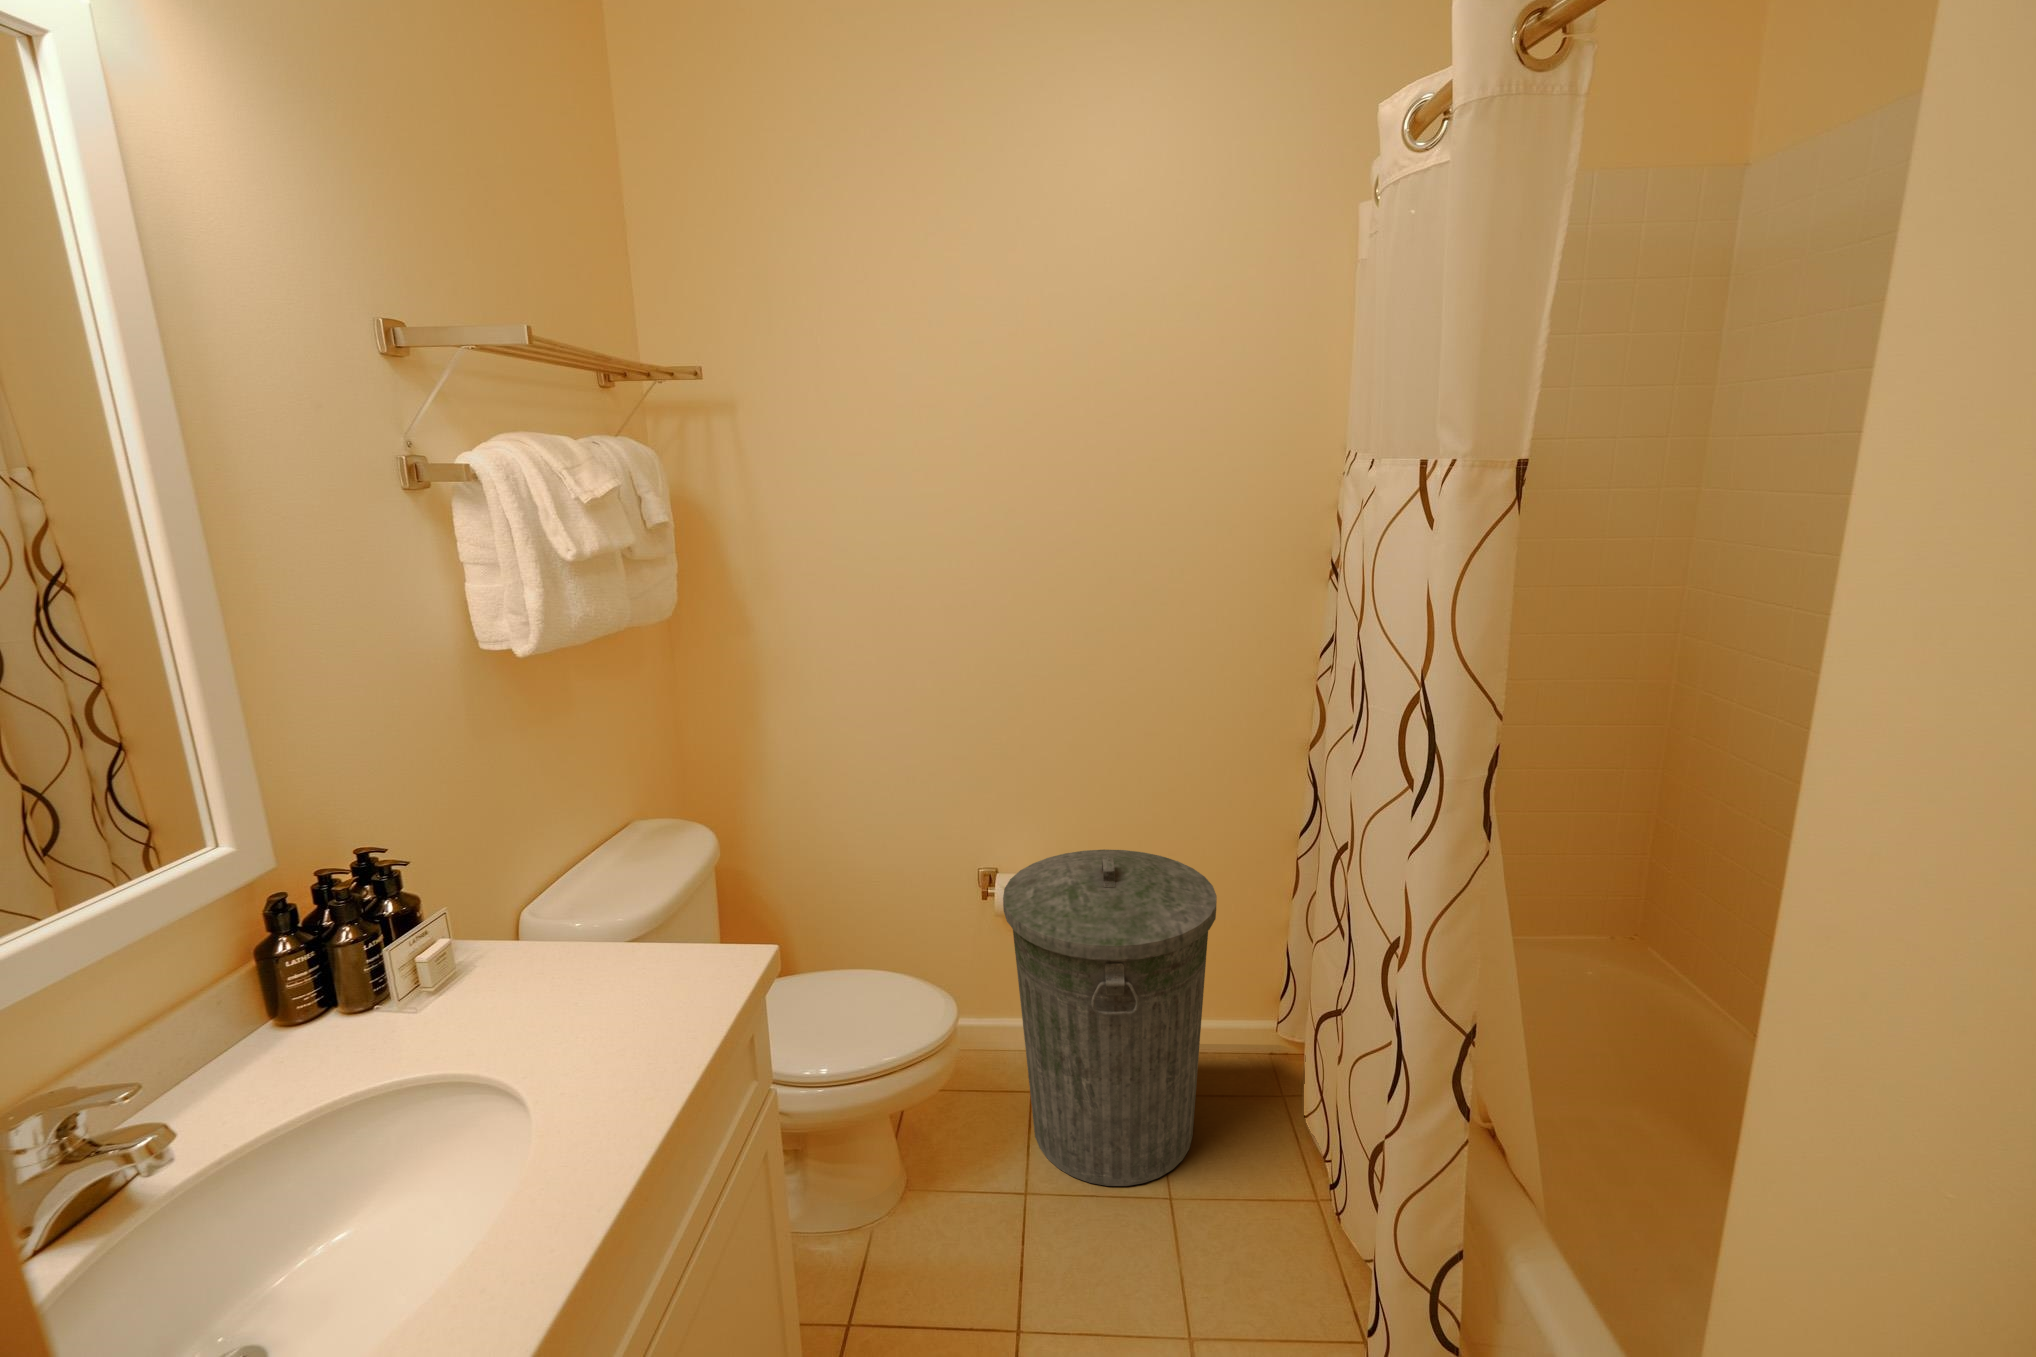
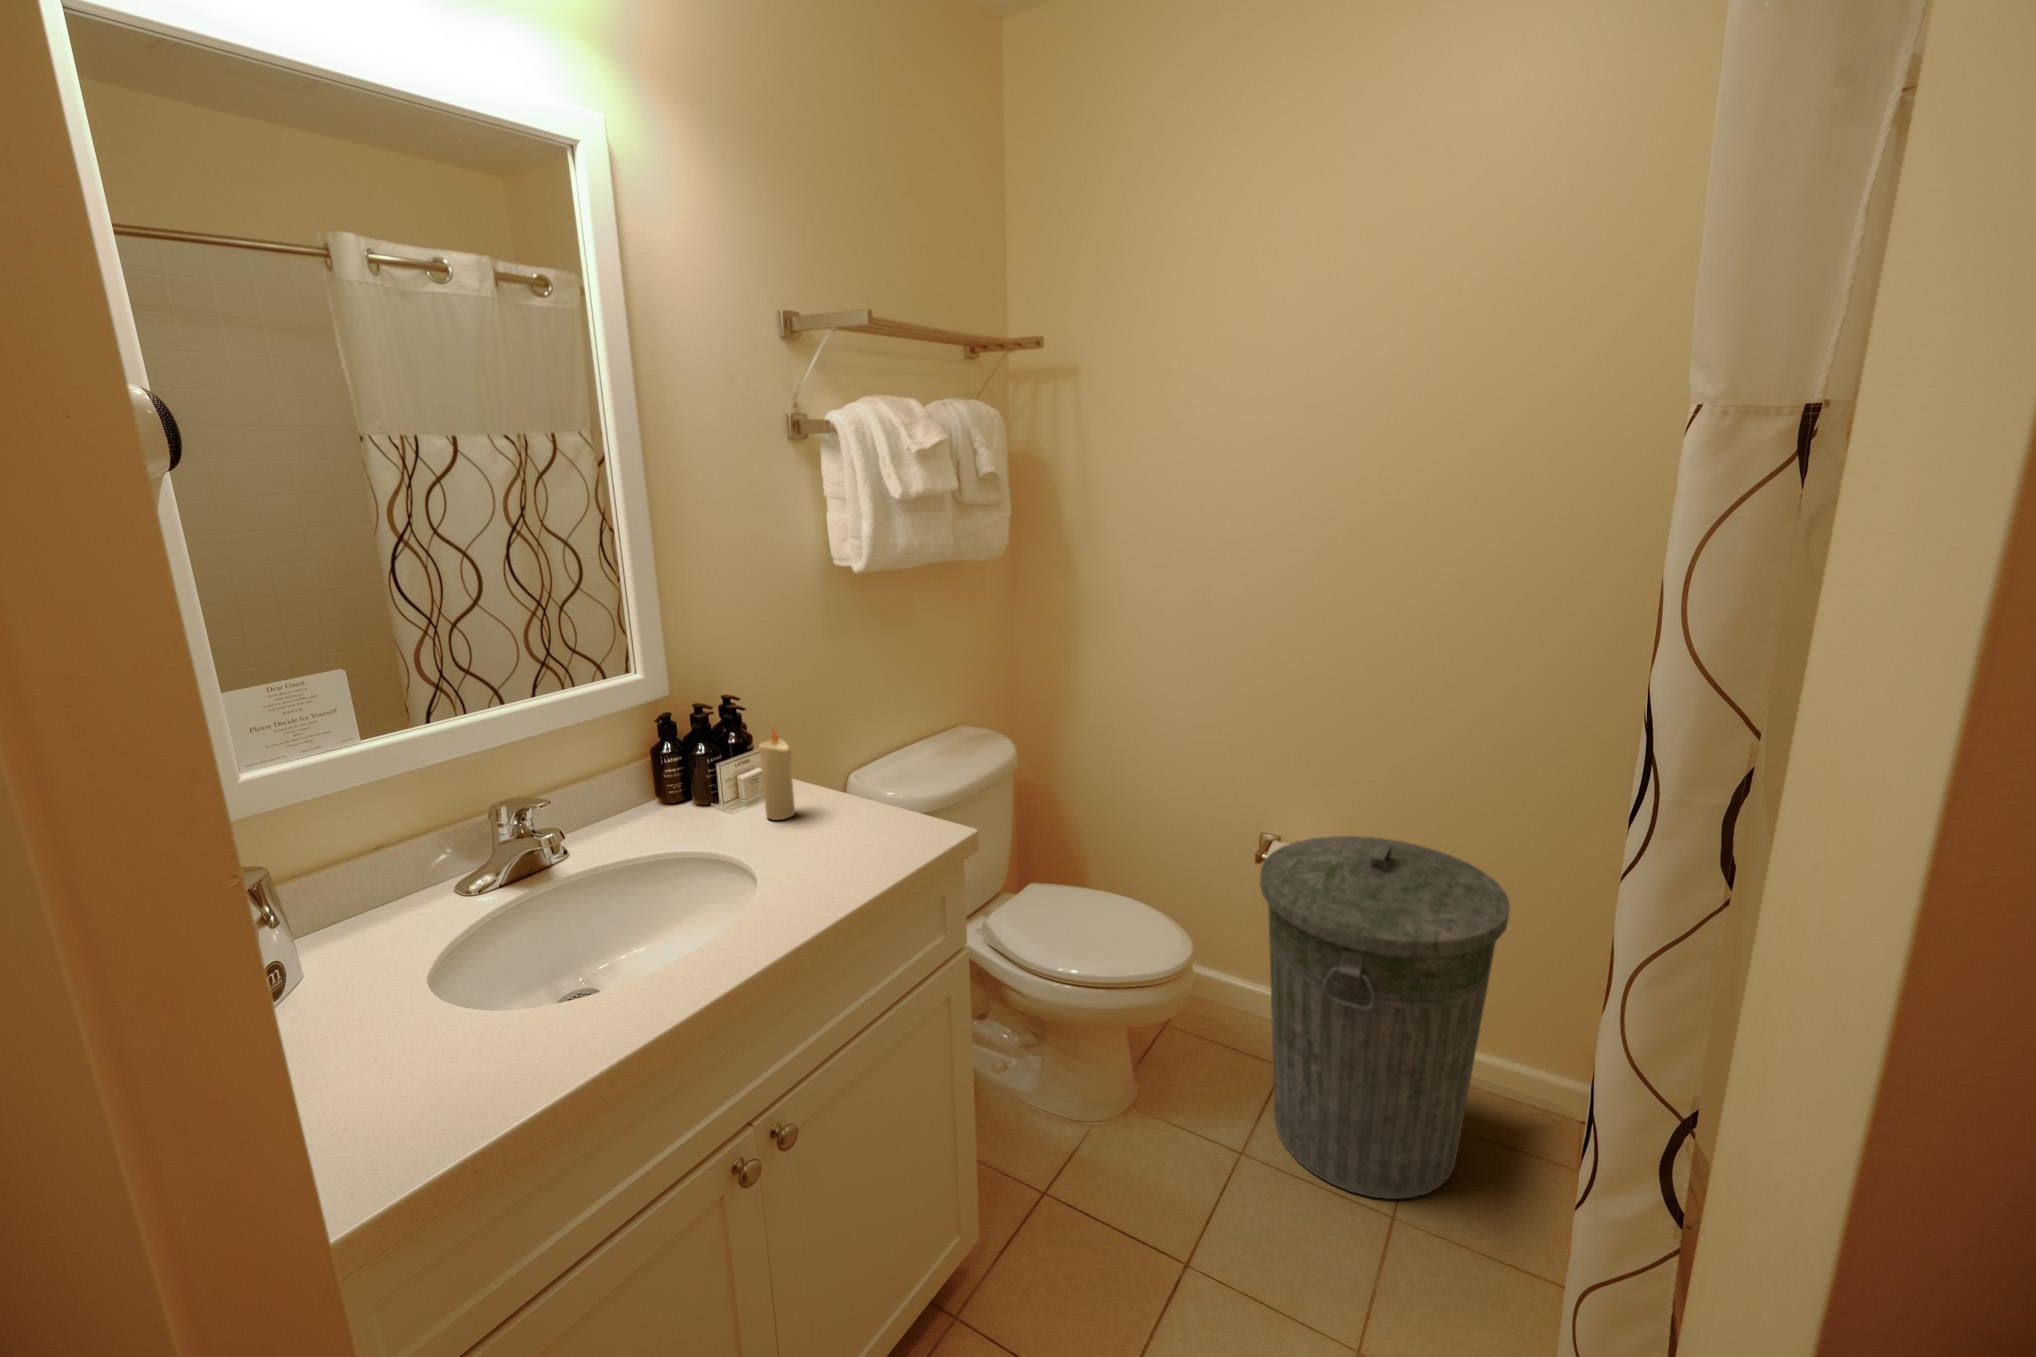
candle: none [460,878,521,1003] -> present [758,729,795,820]

